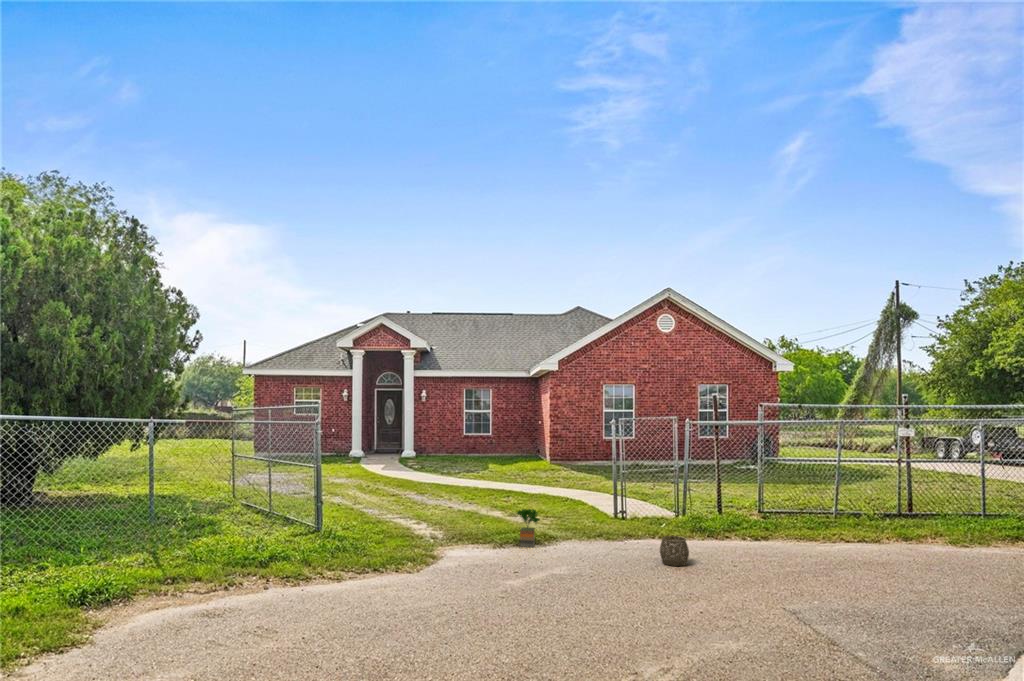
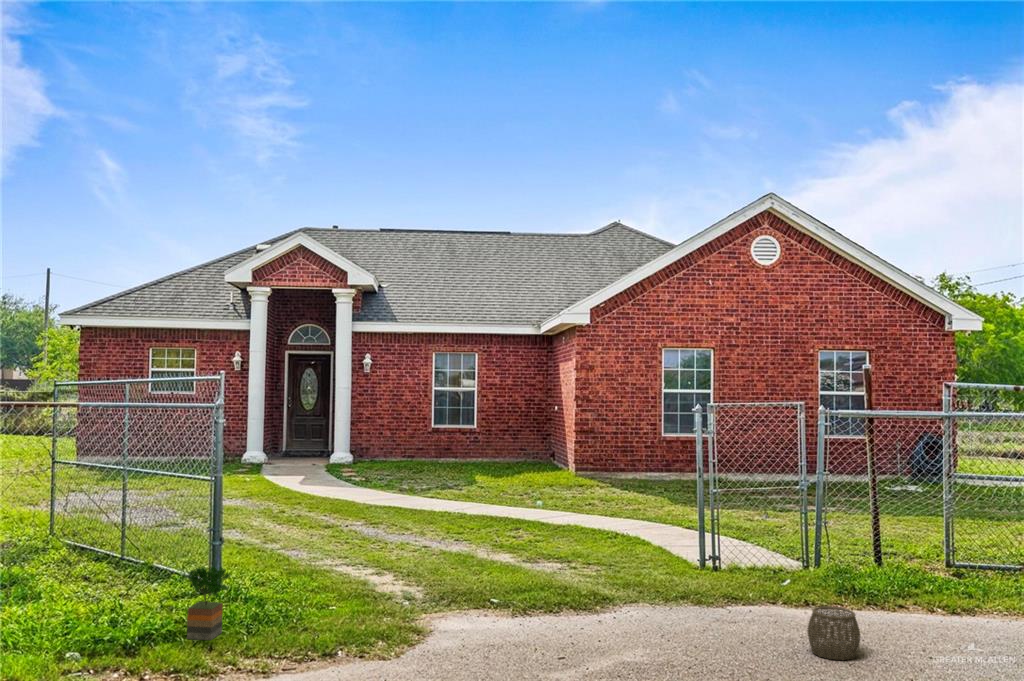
potted tree: present [517,509,539,547] -> present [187,567,231,640]

